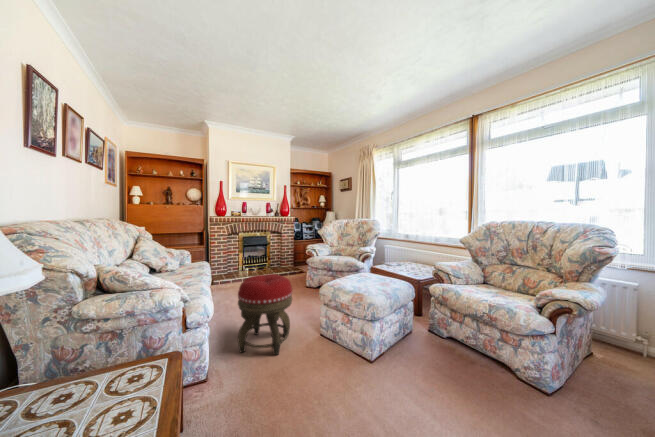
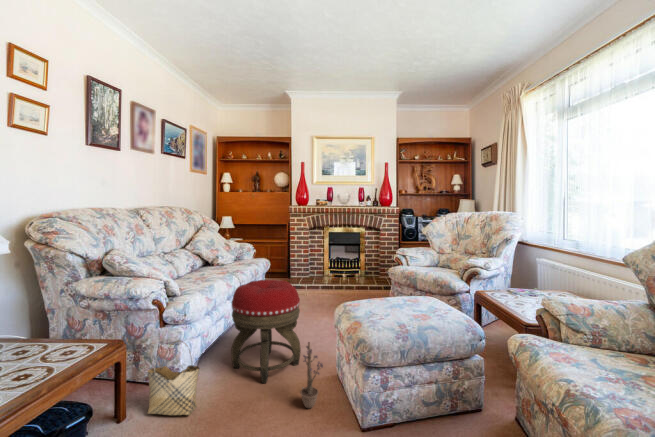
decorative plant: none [309,312,338,359] -> present [300,342,323,408]
woven basket: none [199,337,246,413] -> present [147,341,199,415]

